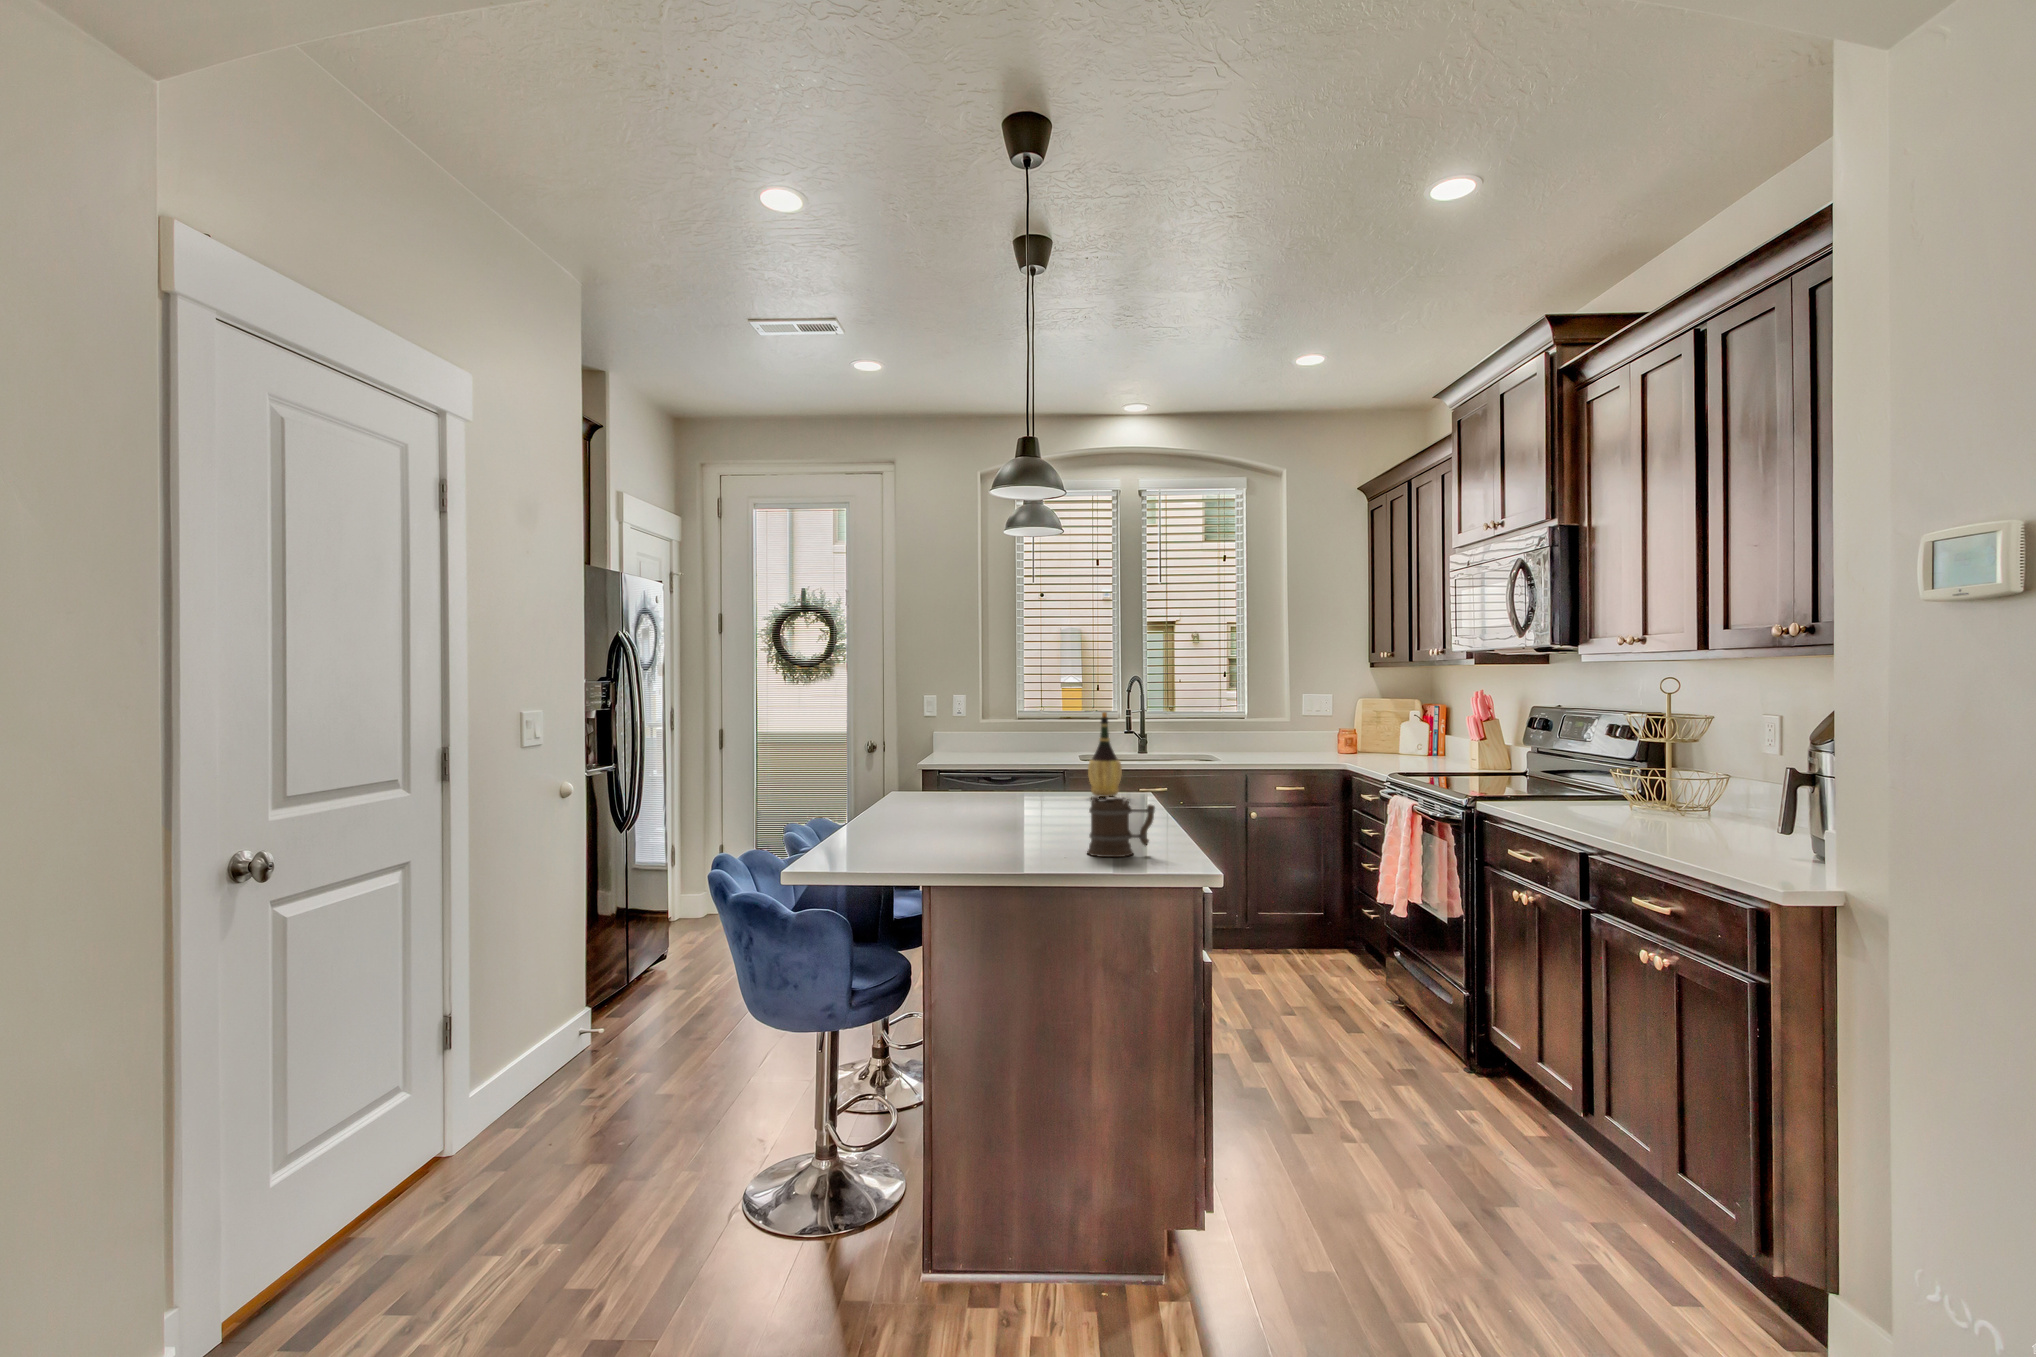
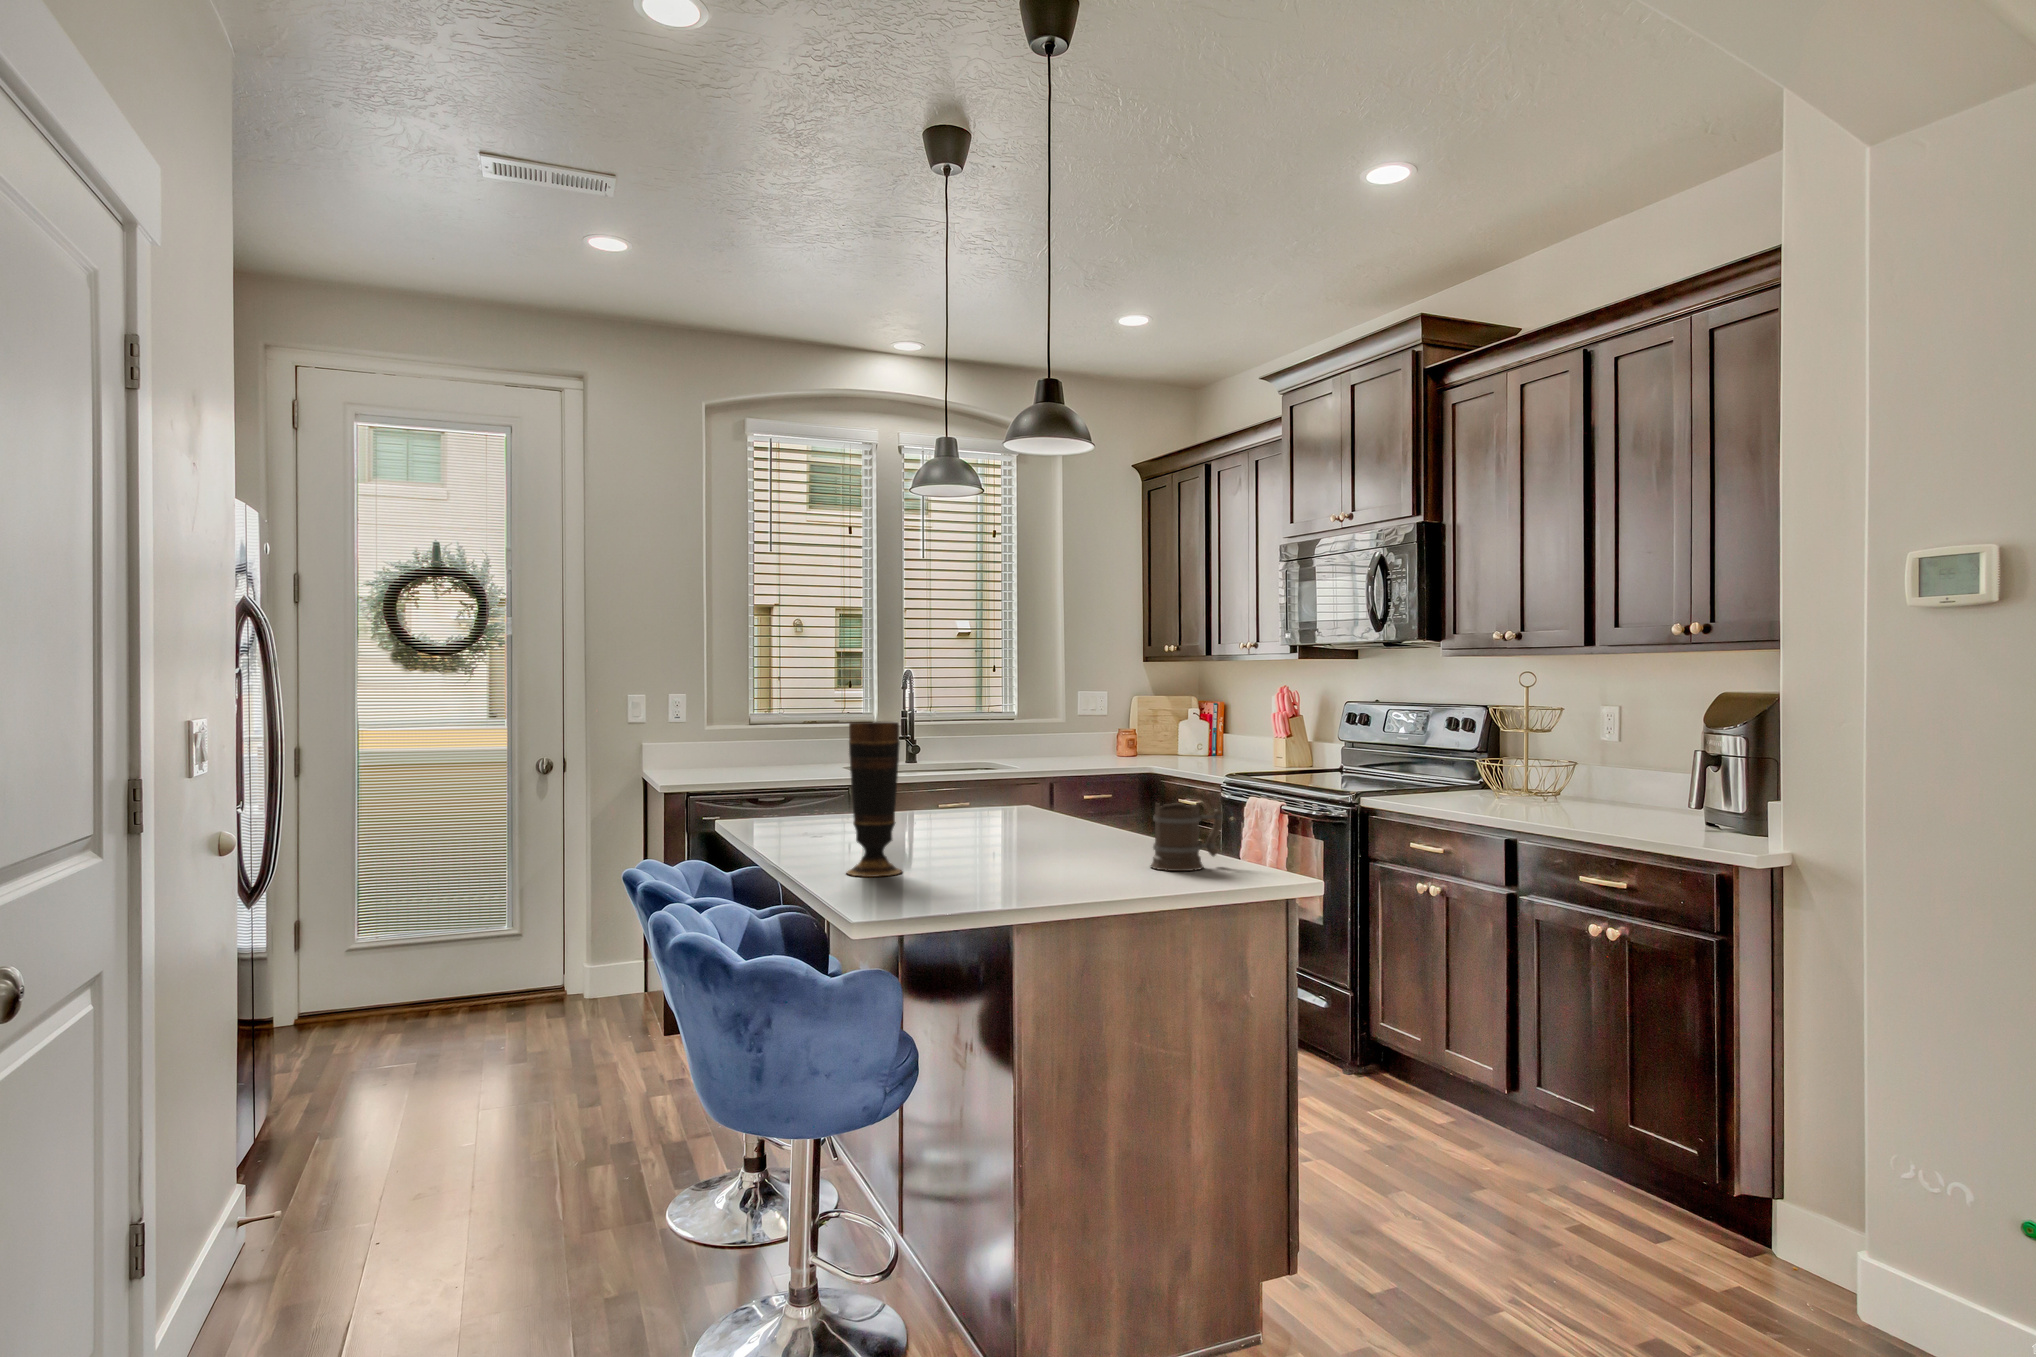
wine bottle: present [1088,712,1122,797] -> none [972,711,1012,812]
vase: none [853,721,897,843] -> present [847,722,902,877]

